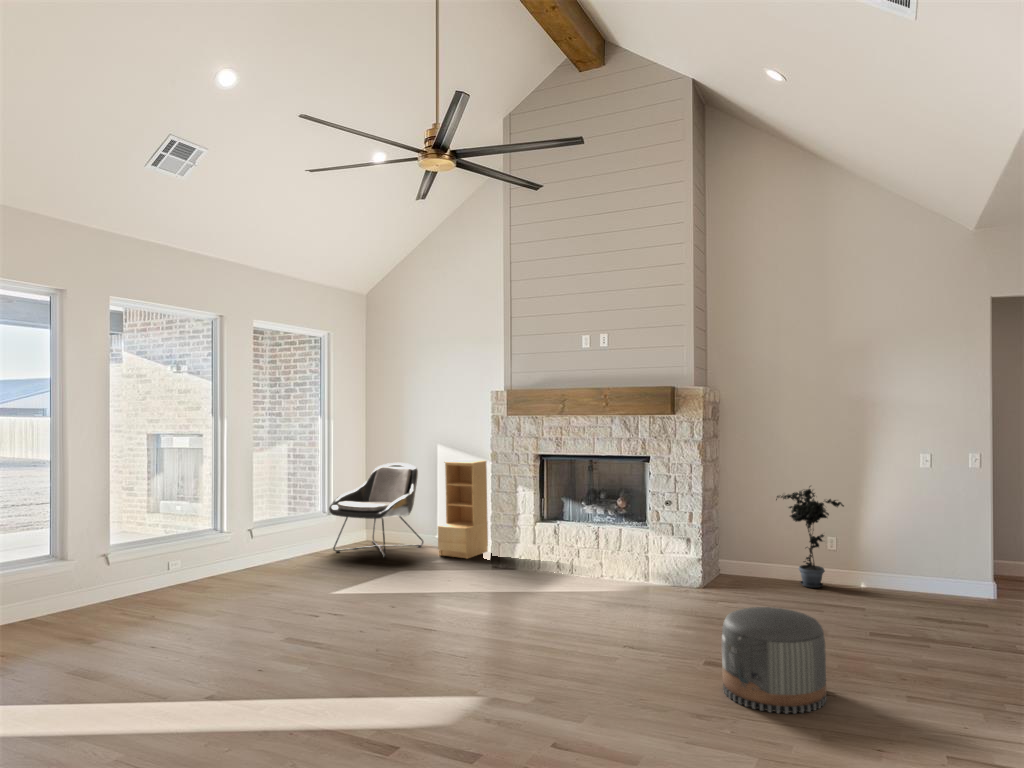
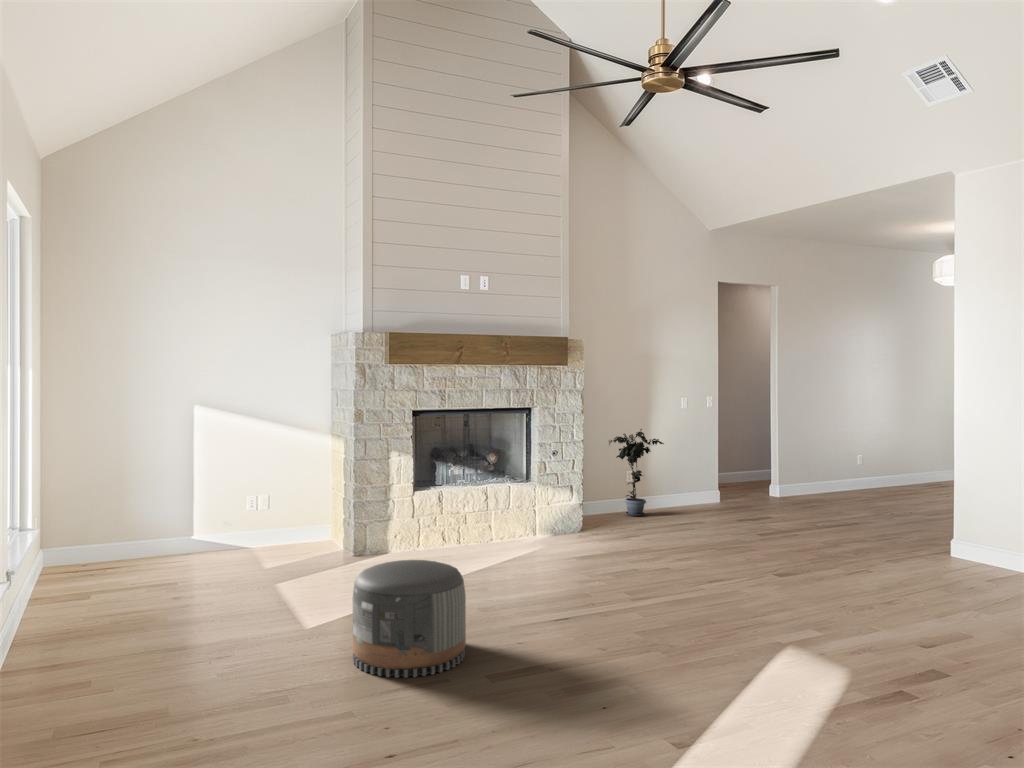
bookshelf: present [438,460,488,559] -> none [250,425,305,560]
lounge chair: present [329,463,423,558] -> none [65,437,205,590]
pouf: present [721,607,827,714] -> present [353,560,466,678]

